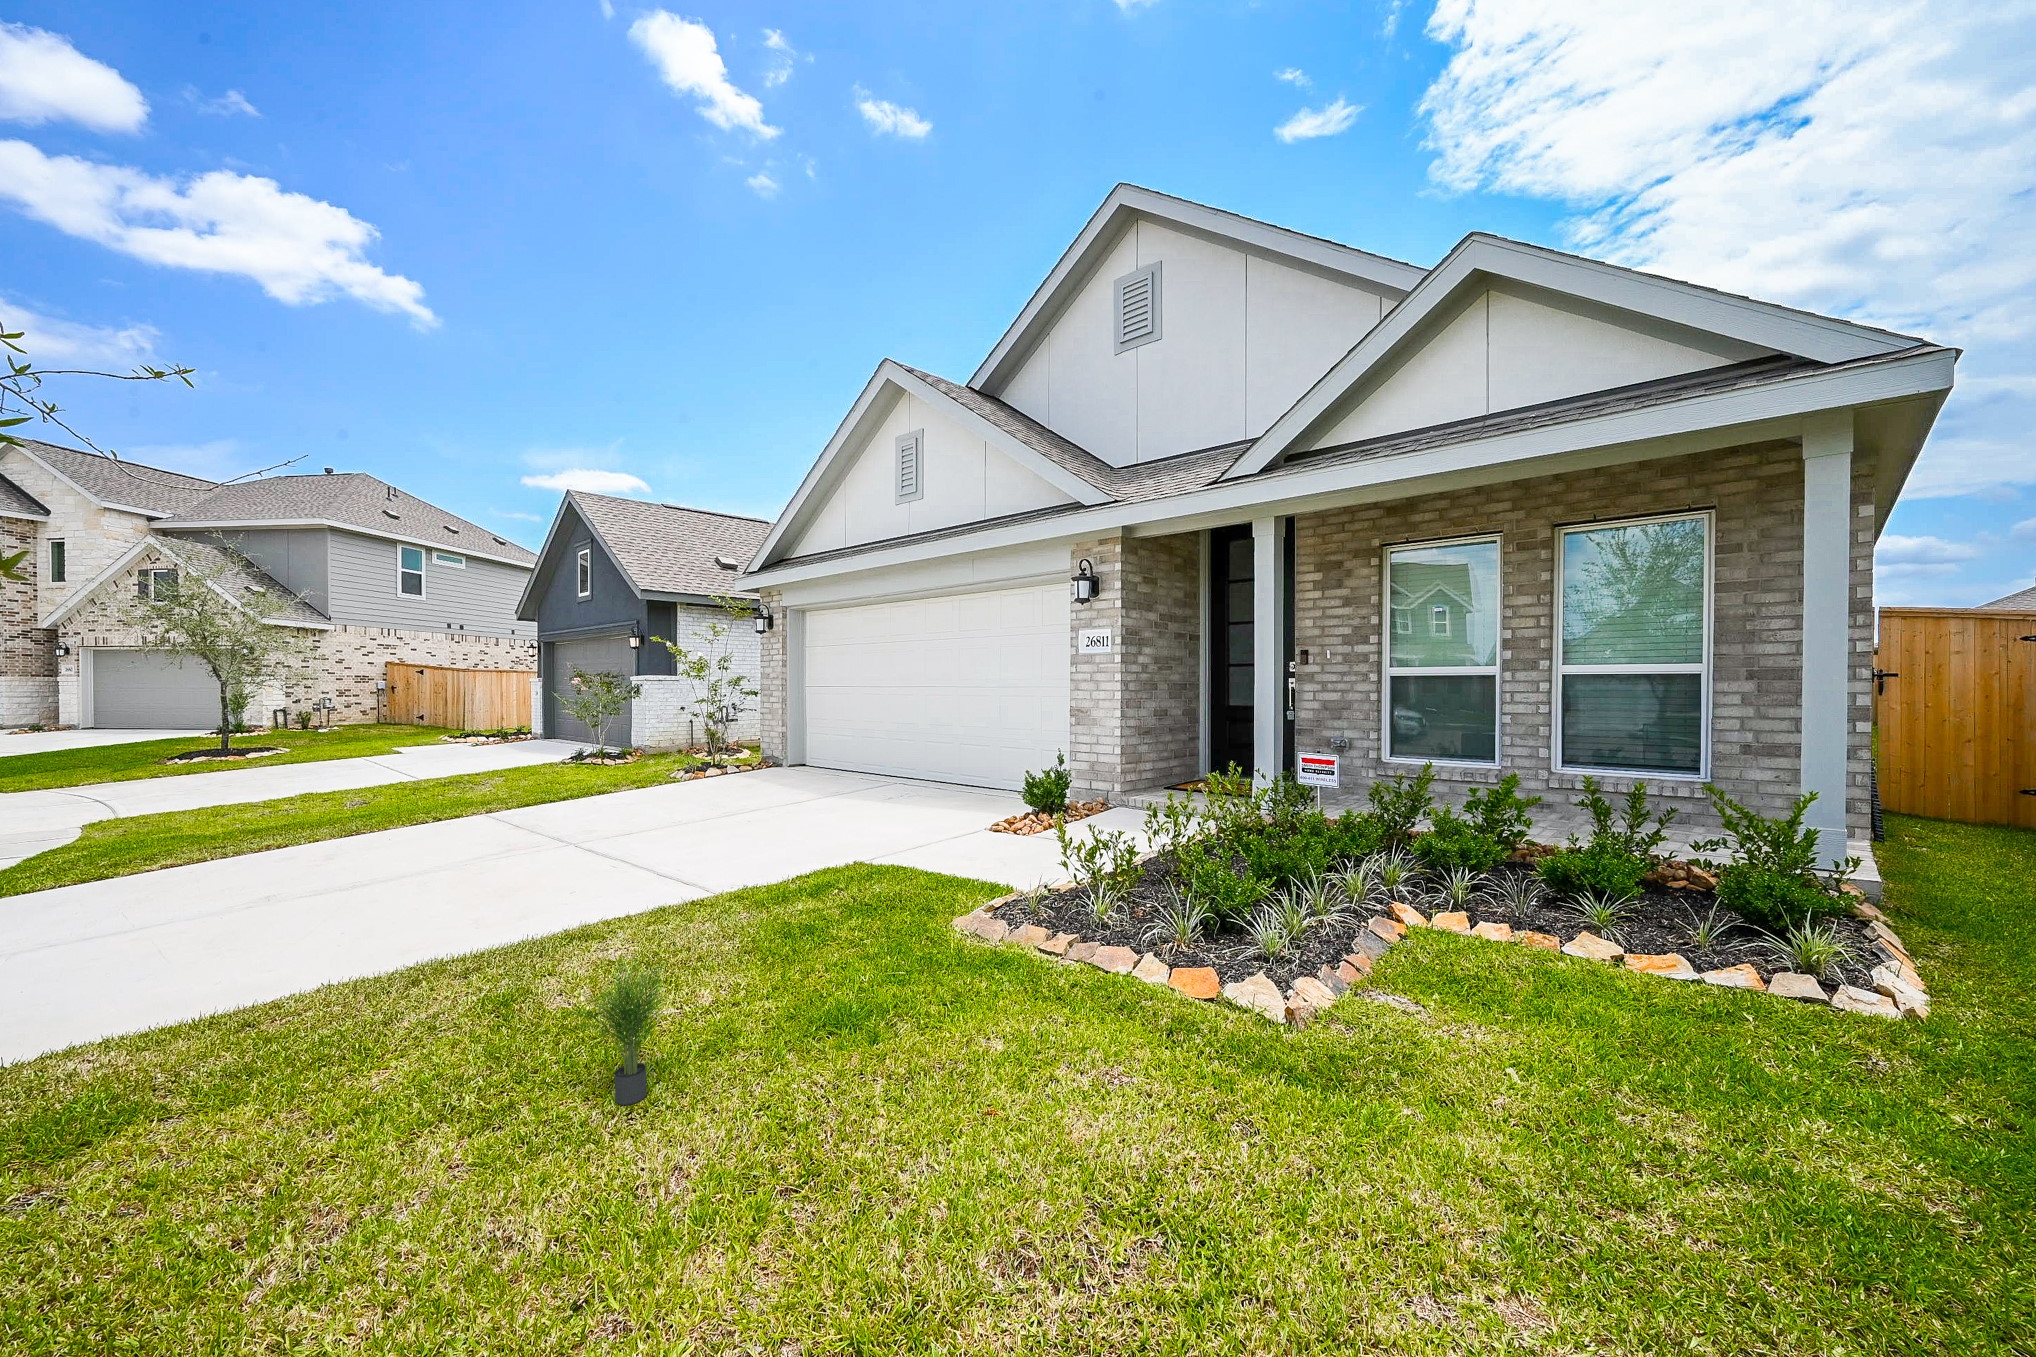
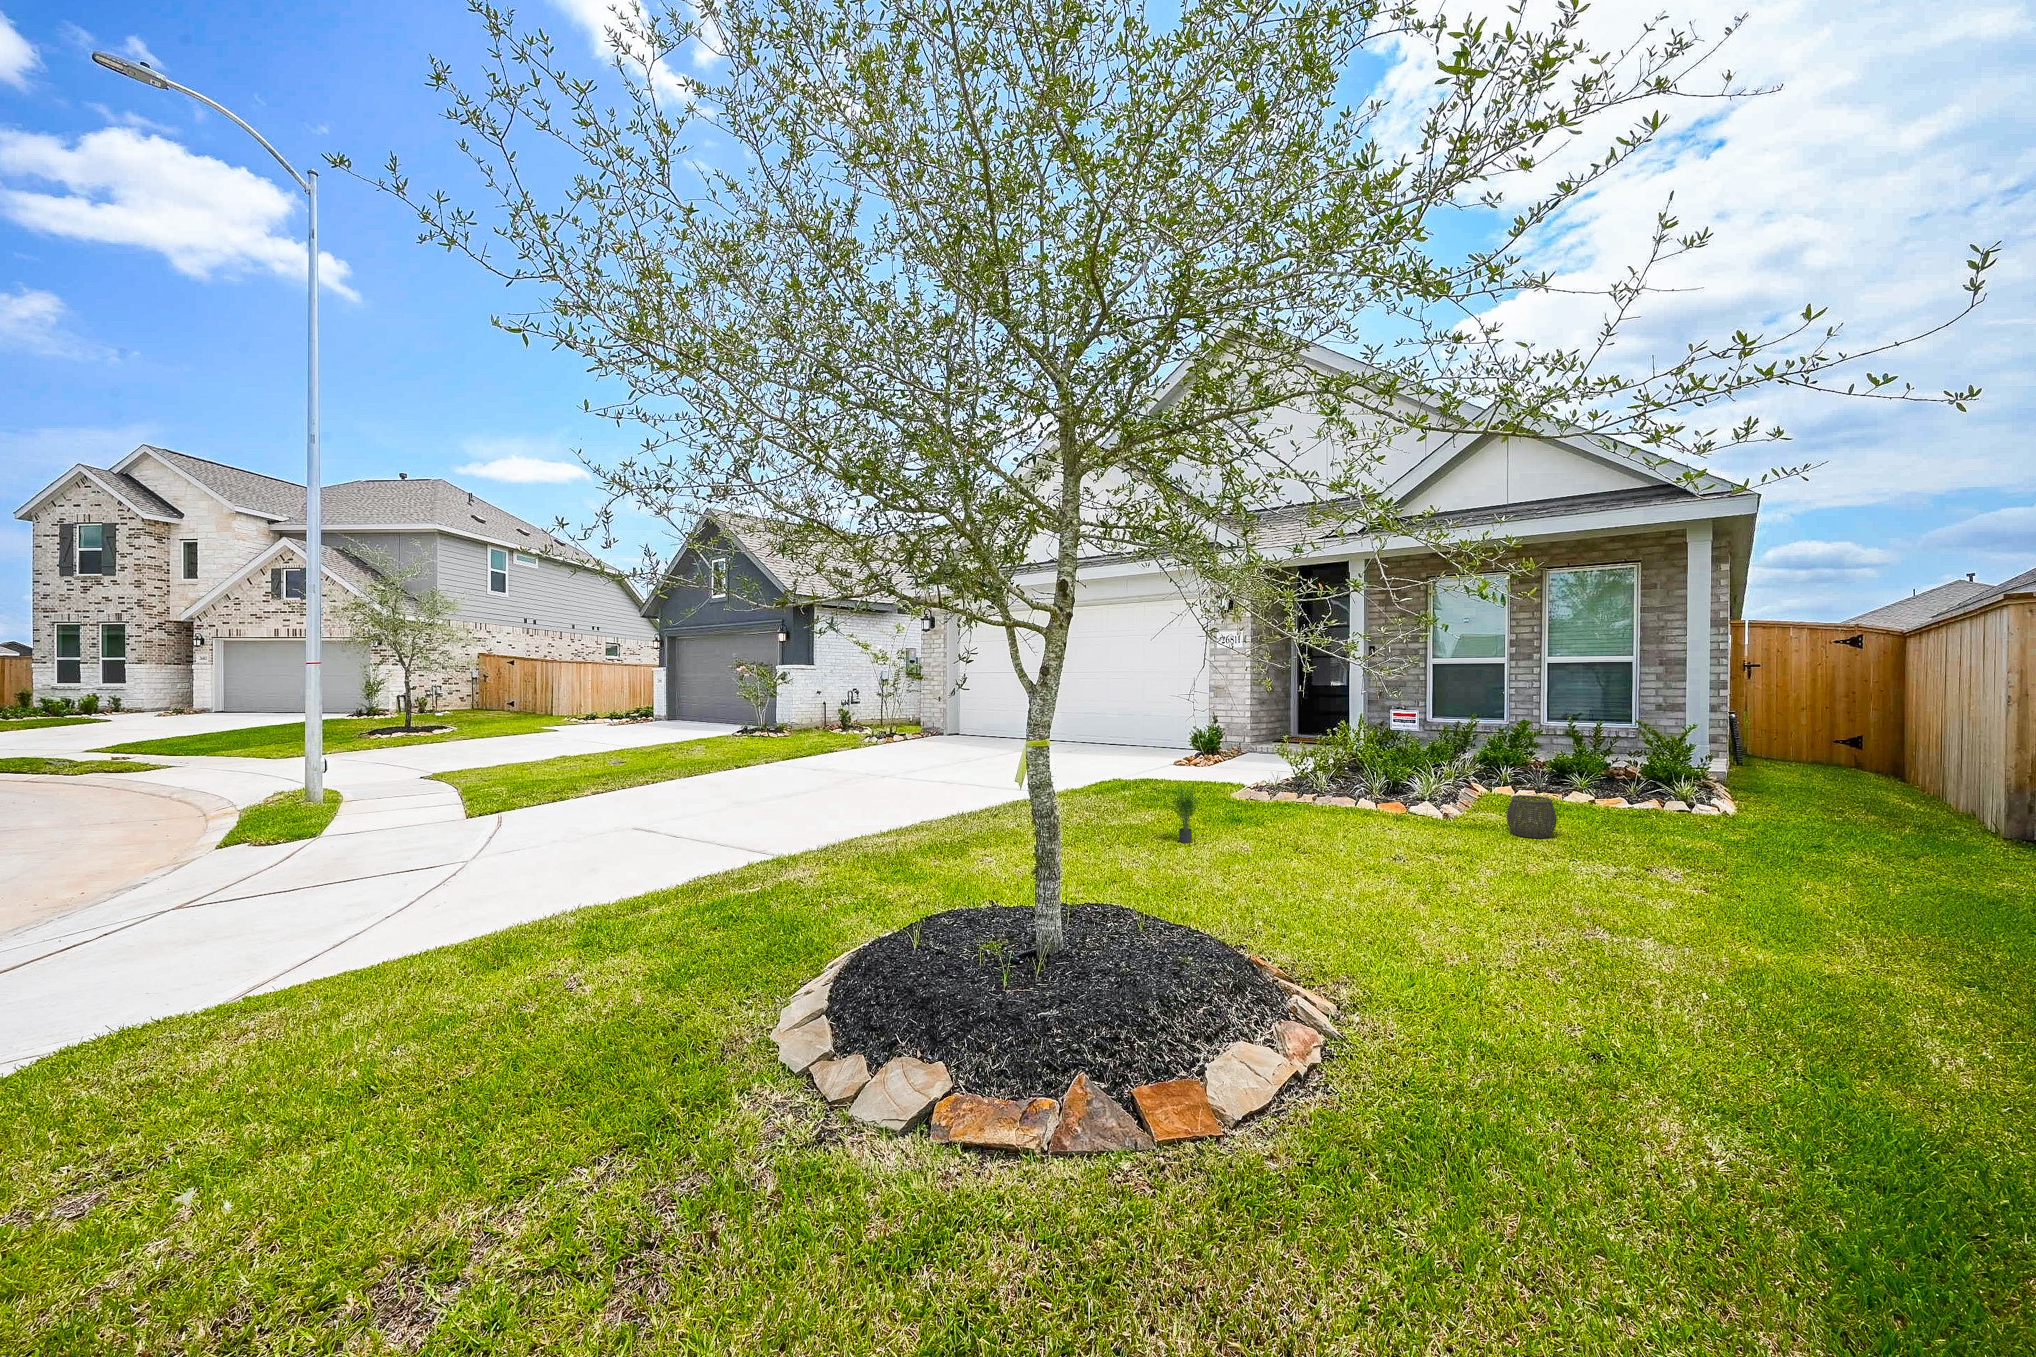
woven basket: none [1393,998,1513,1127] -> present [1506,795,1557,838]

